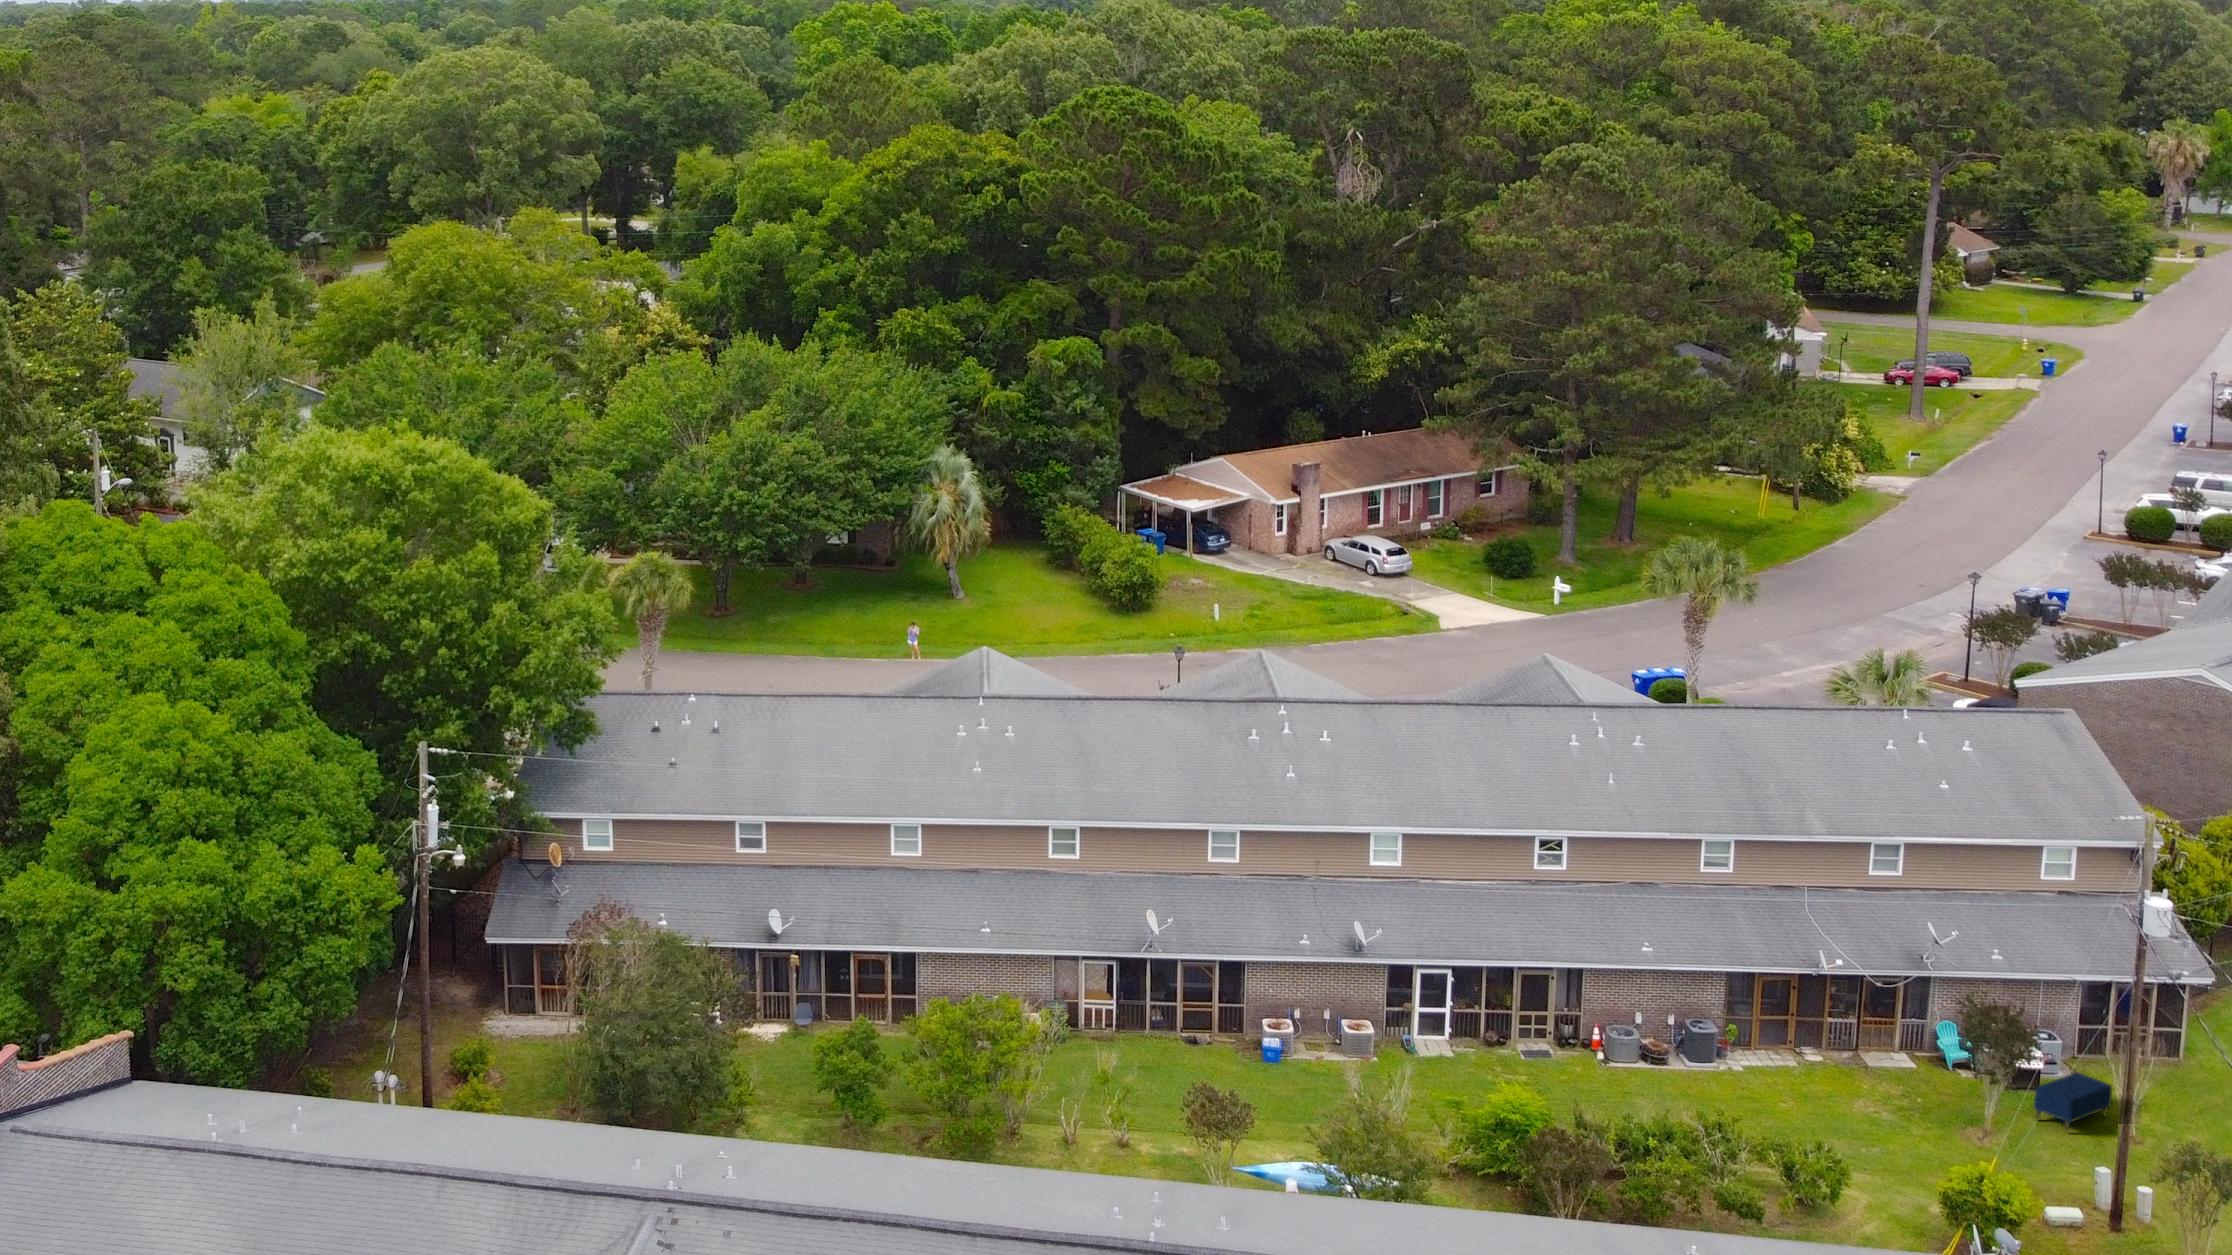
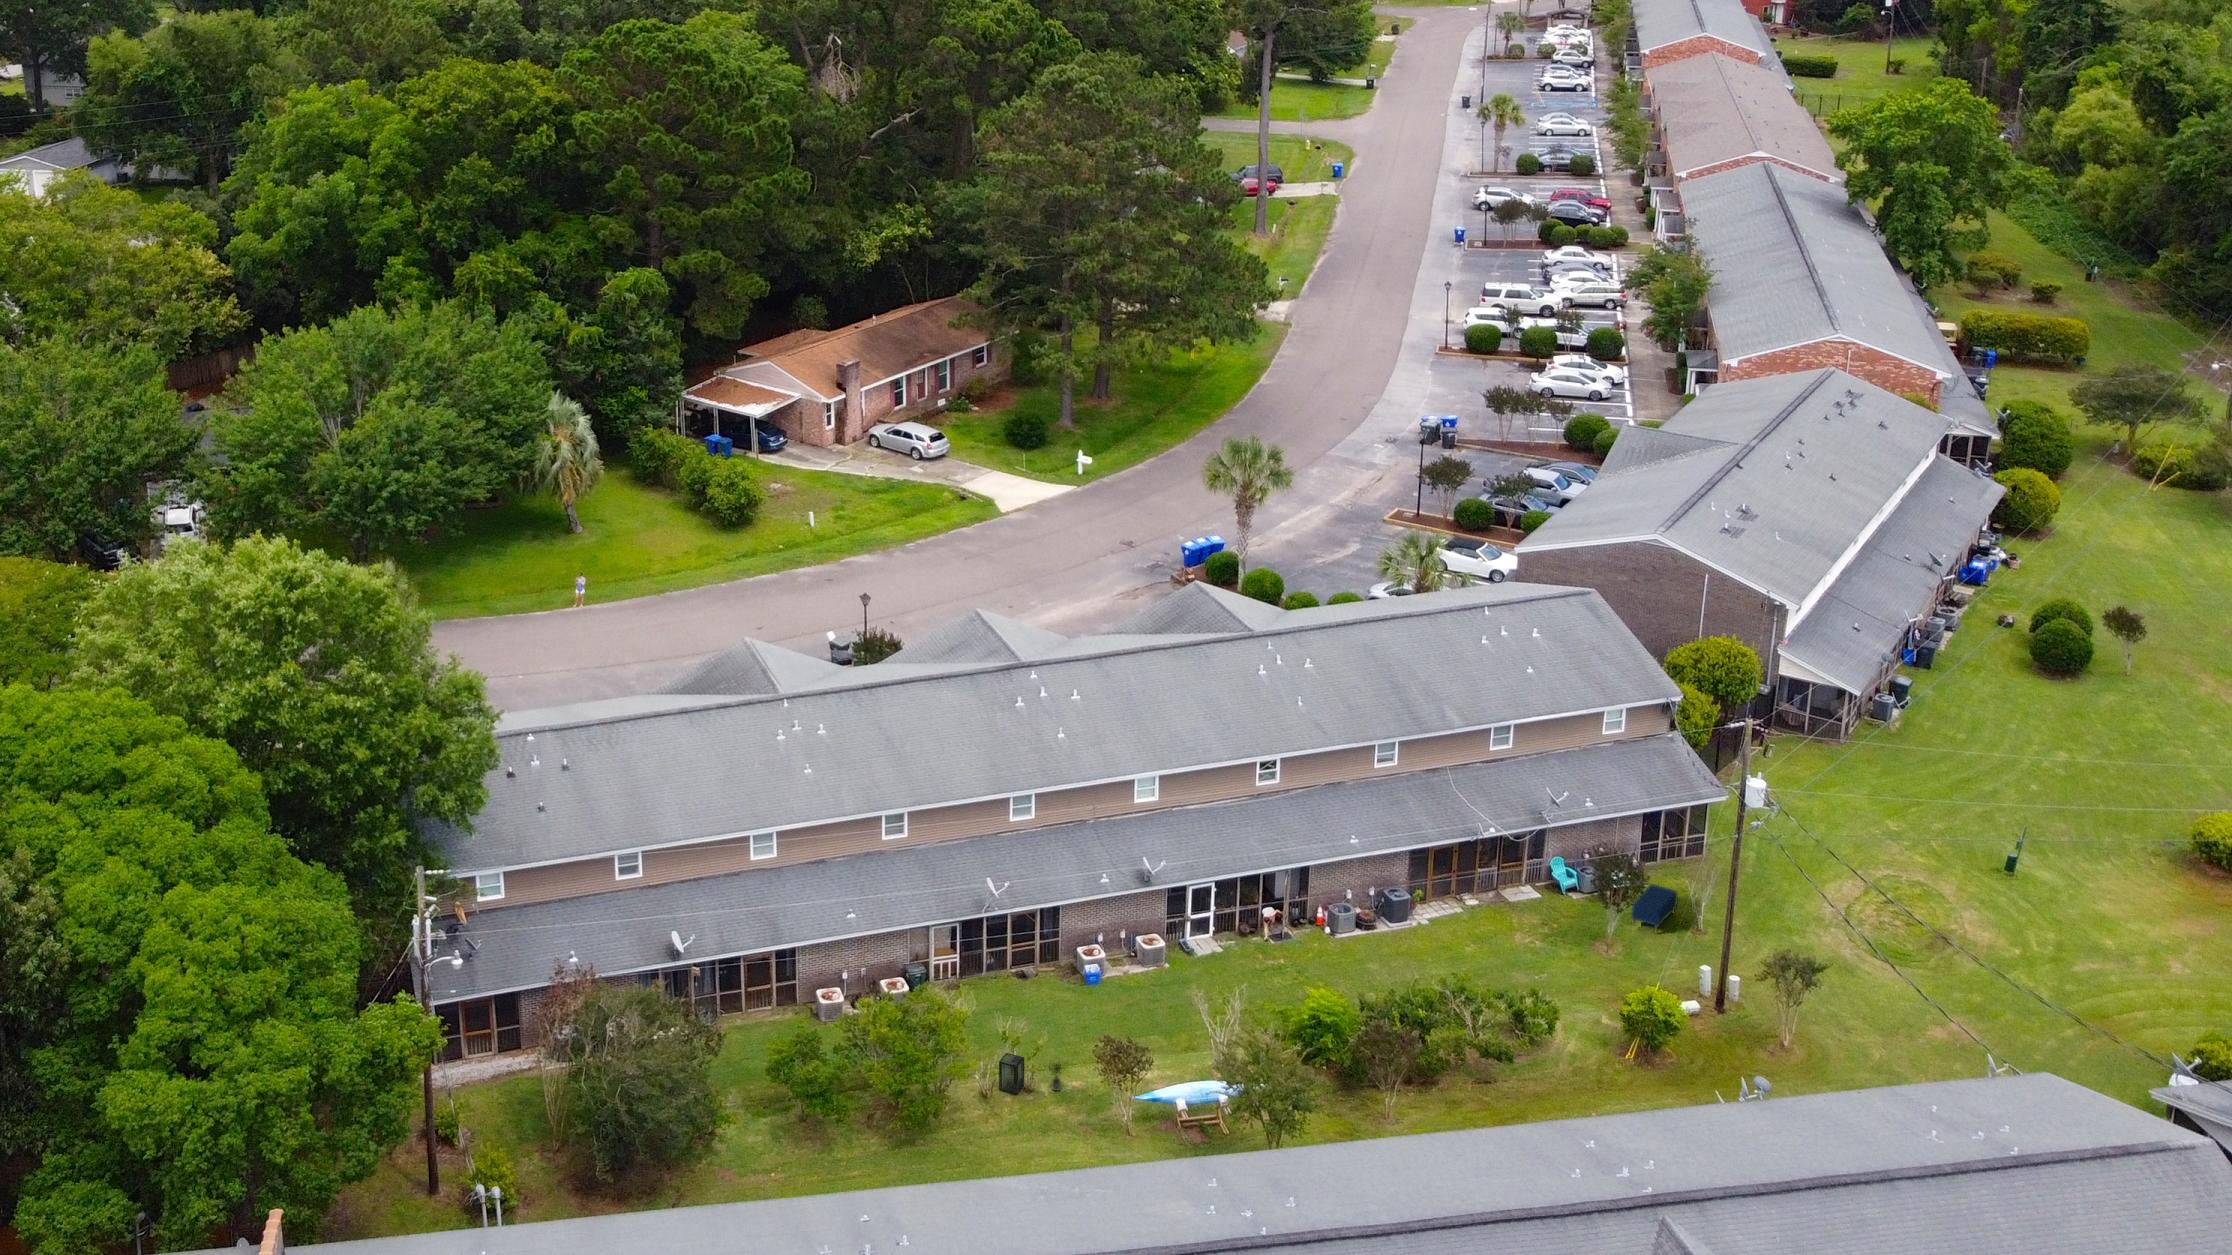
storage box: none [1100,1100,1133,1150] -> present [999,1053,1024,1095]
potted plant: none [1157,1119,1181,1155] -> present [1049,1064,1064,1091]

